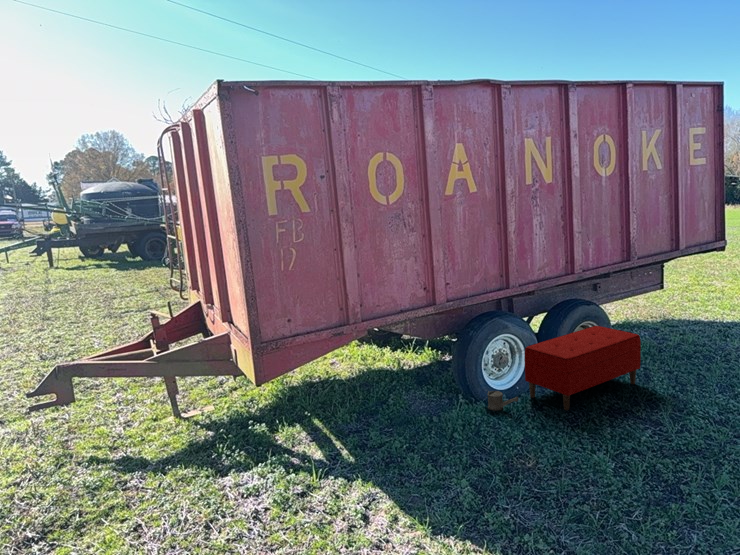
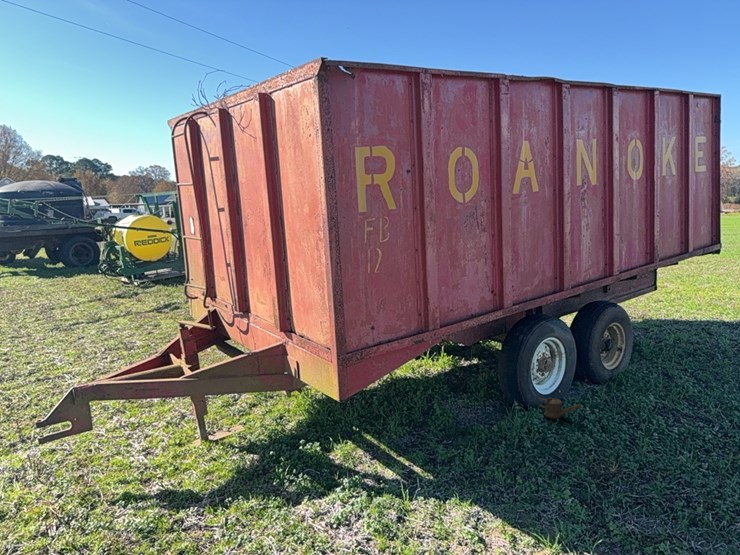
bench: present [524,326,641,410] -> none [576,329,679,416]

